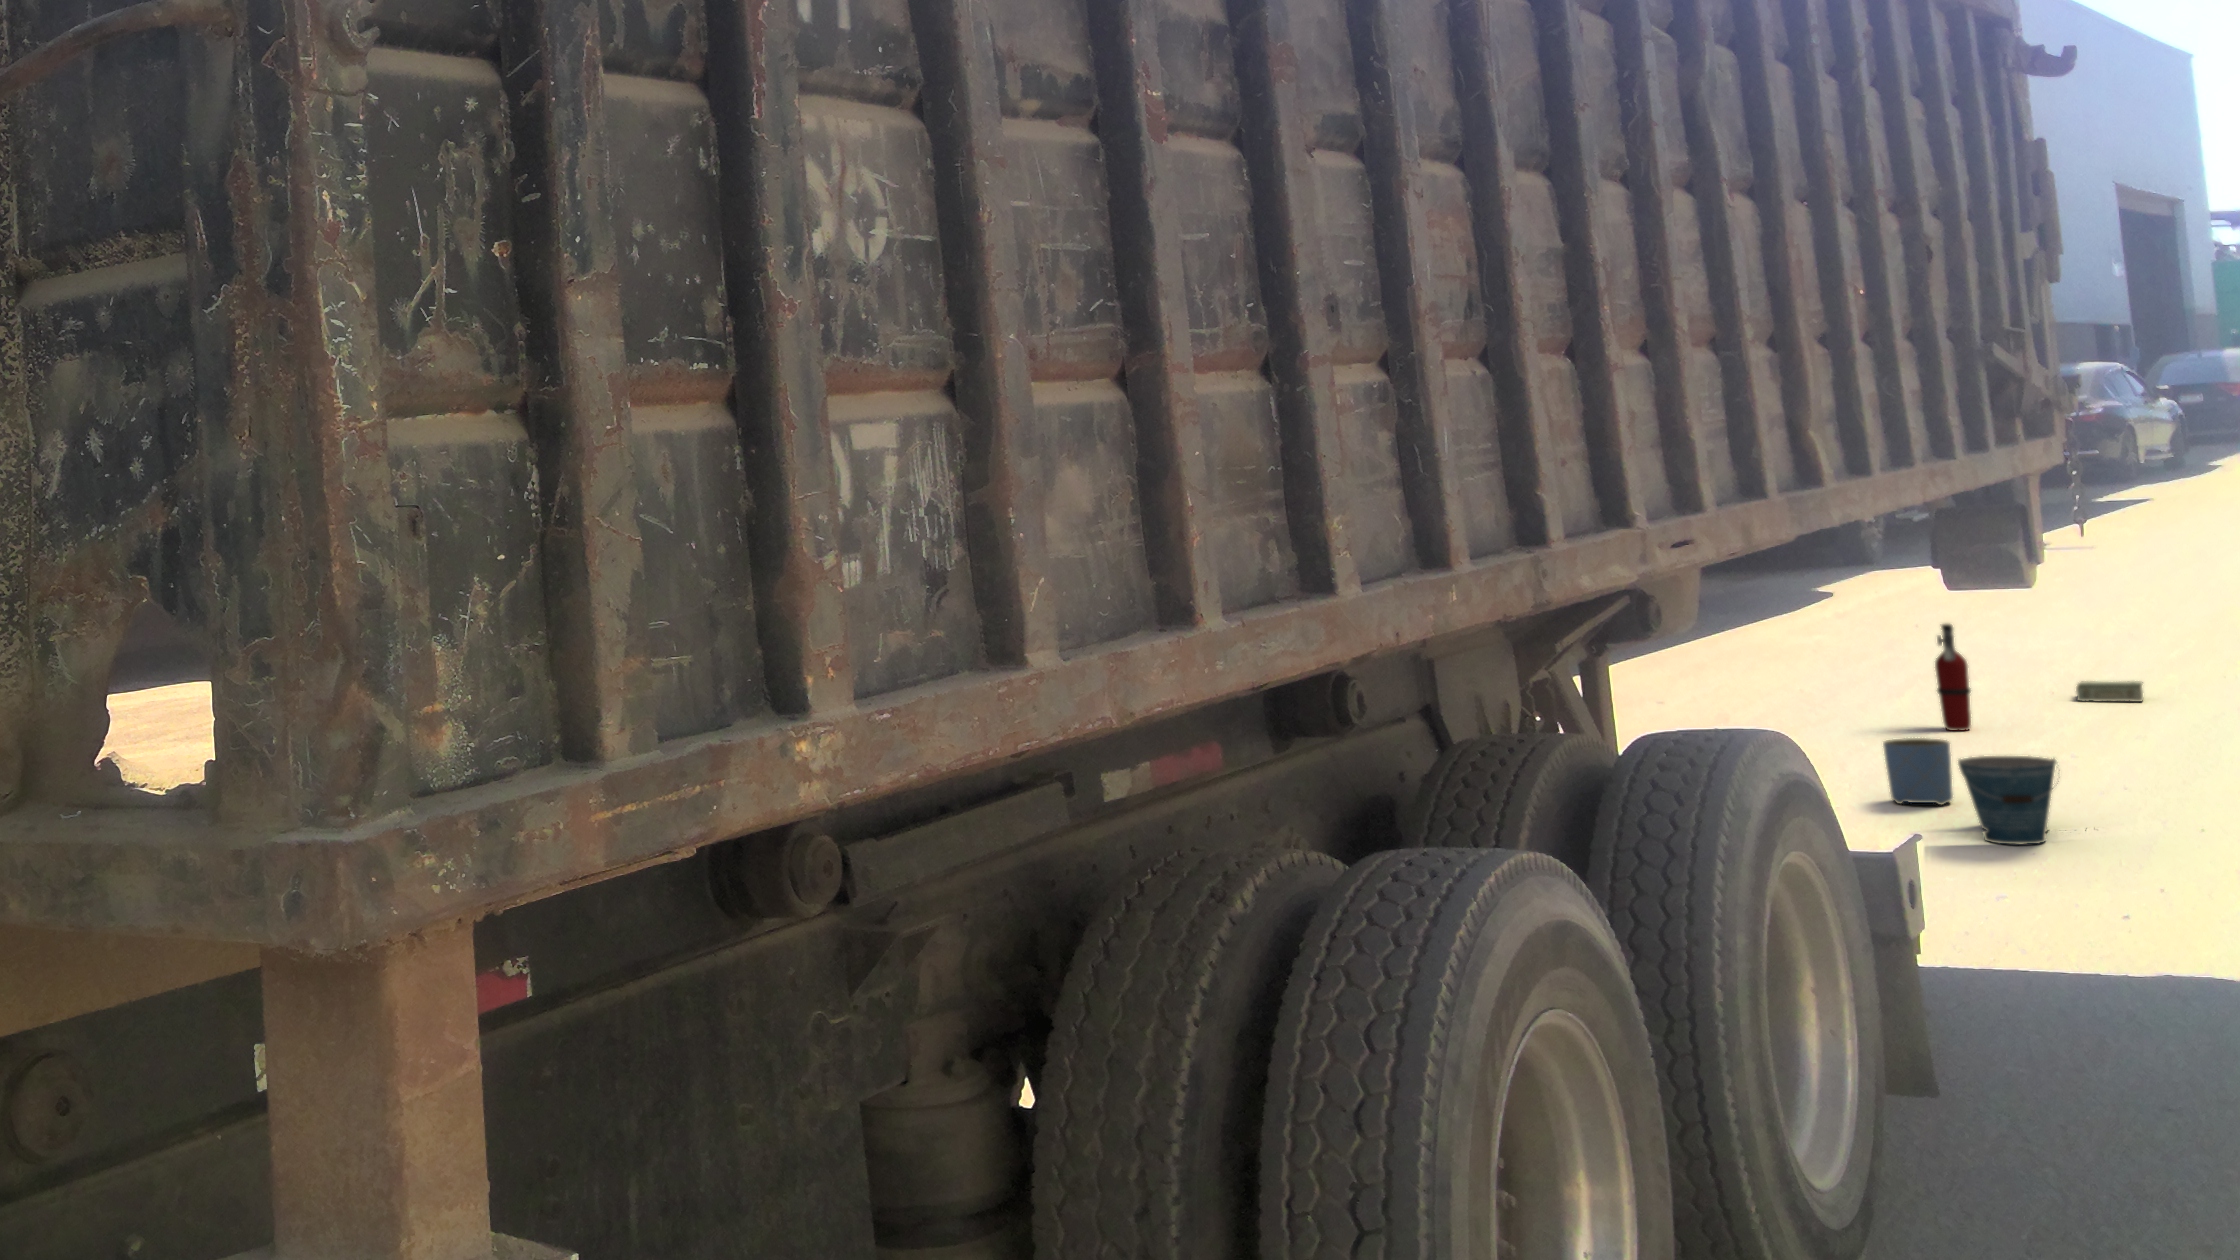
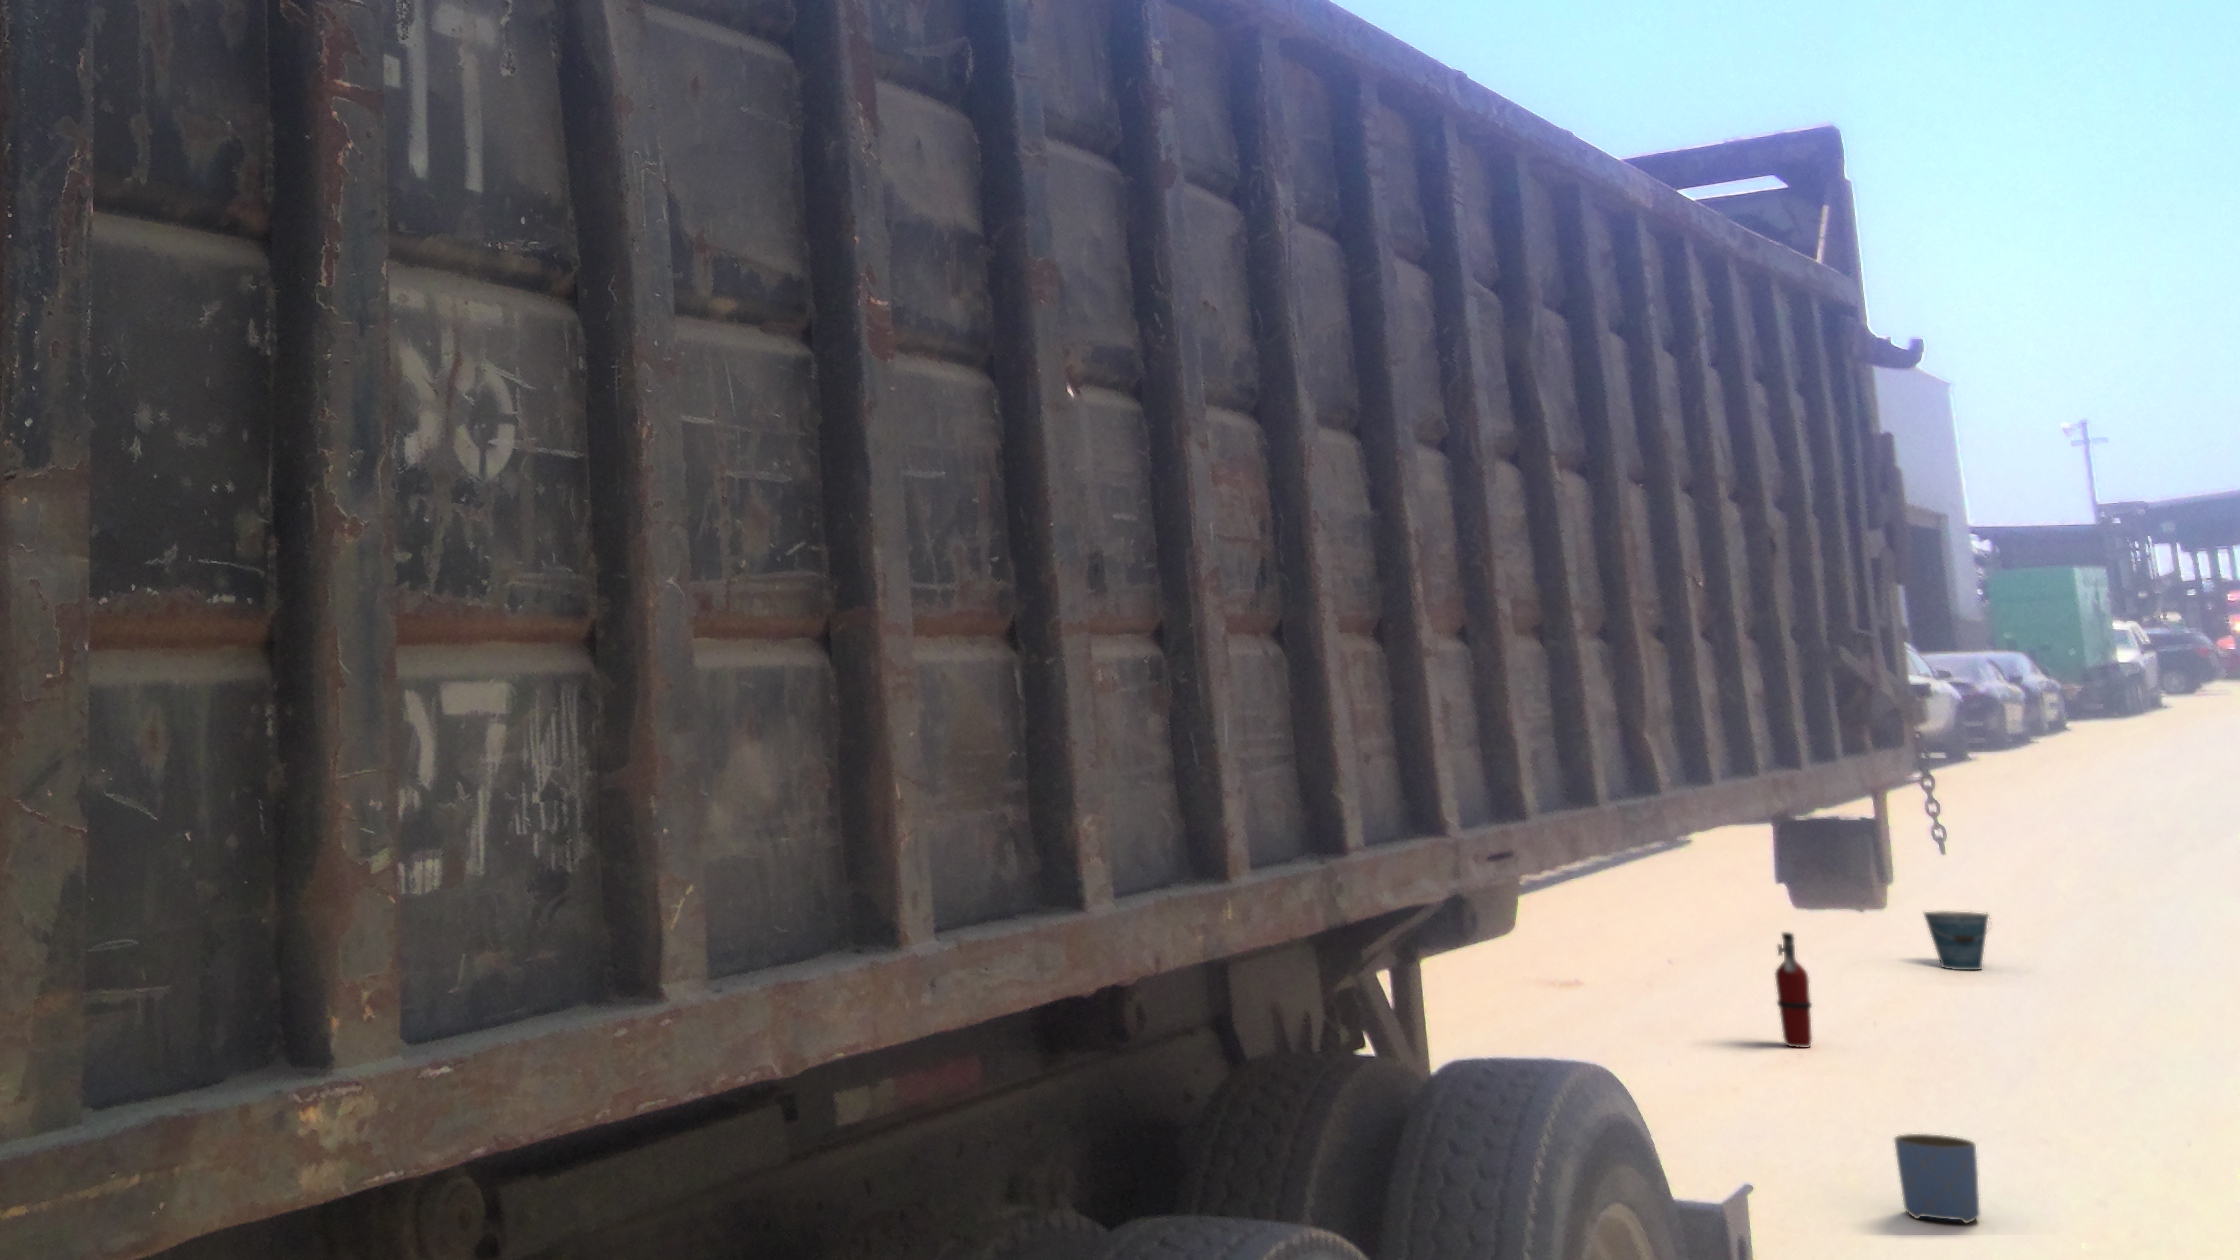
toolbox: present [2076,681,2143,702] -> none [1918,999,1985,1024]
planter: present [1883,738,1953,805] -> present [1895,1134,1979,1223]
bucket: present [1958,756,2056,845] -> present [1924,911,1990,970]

